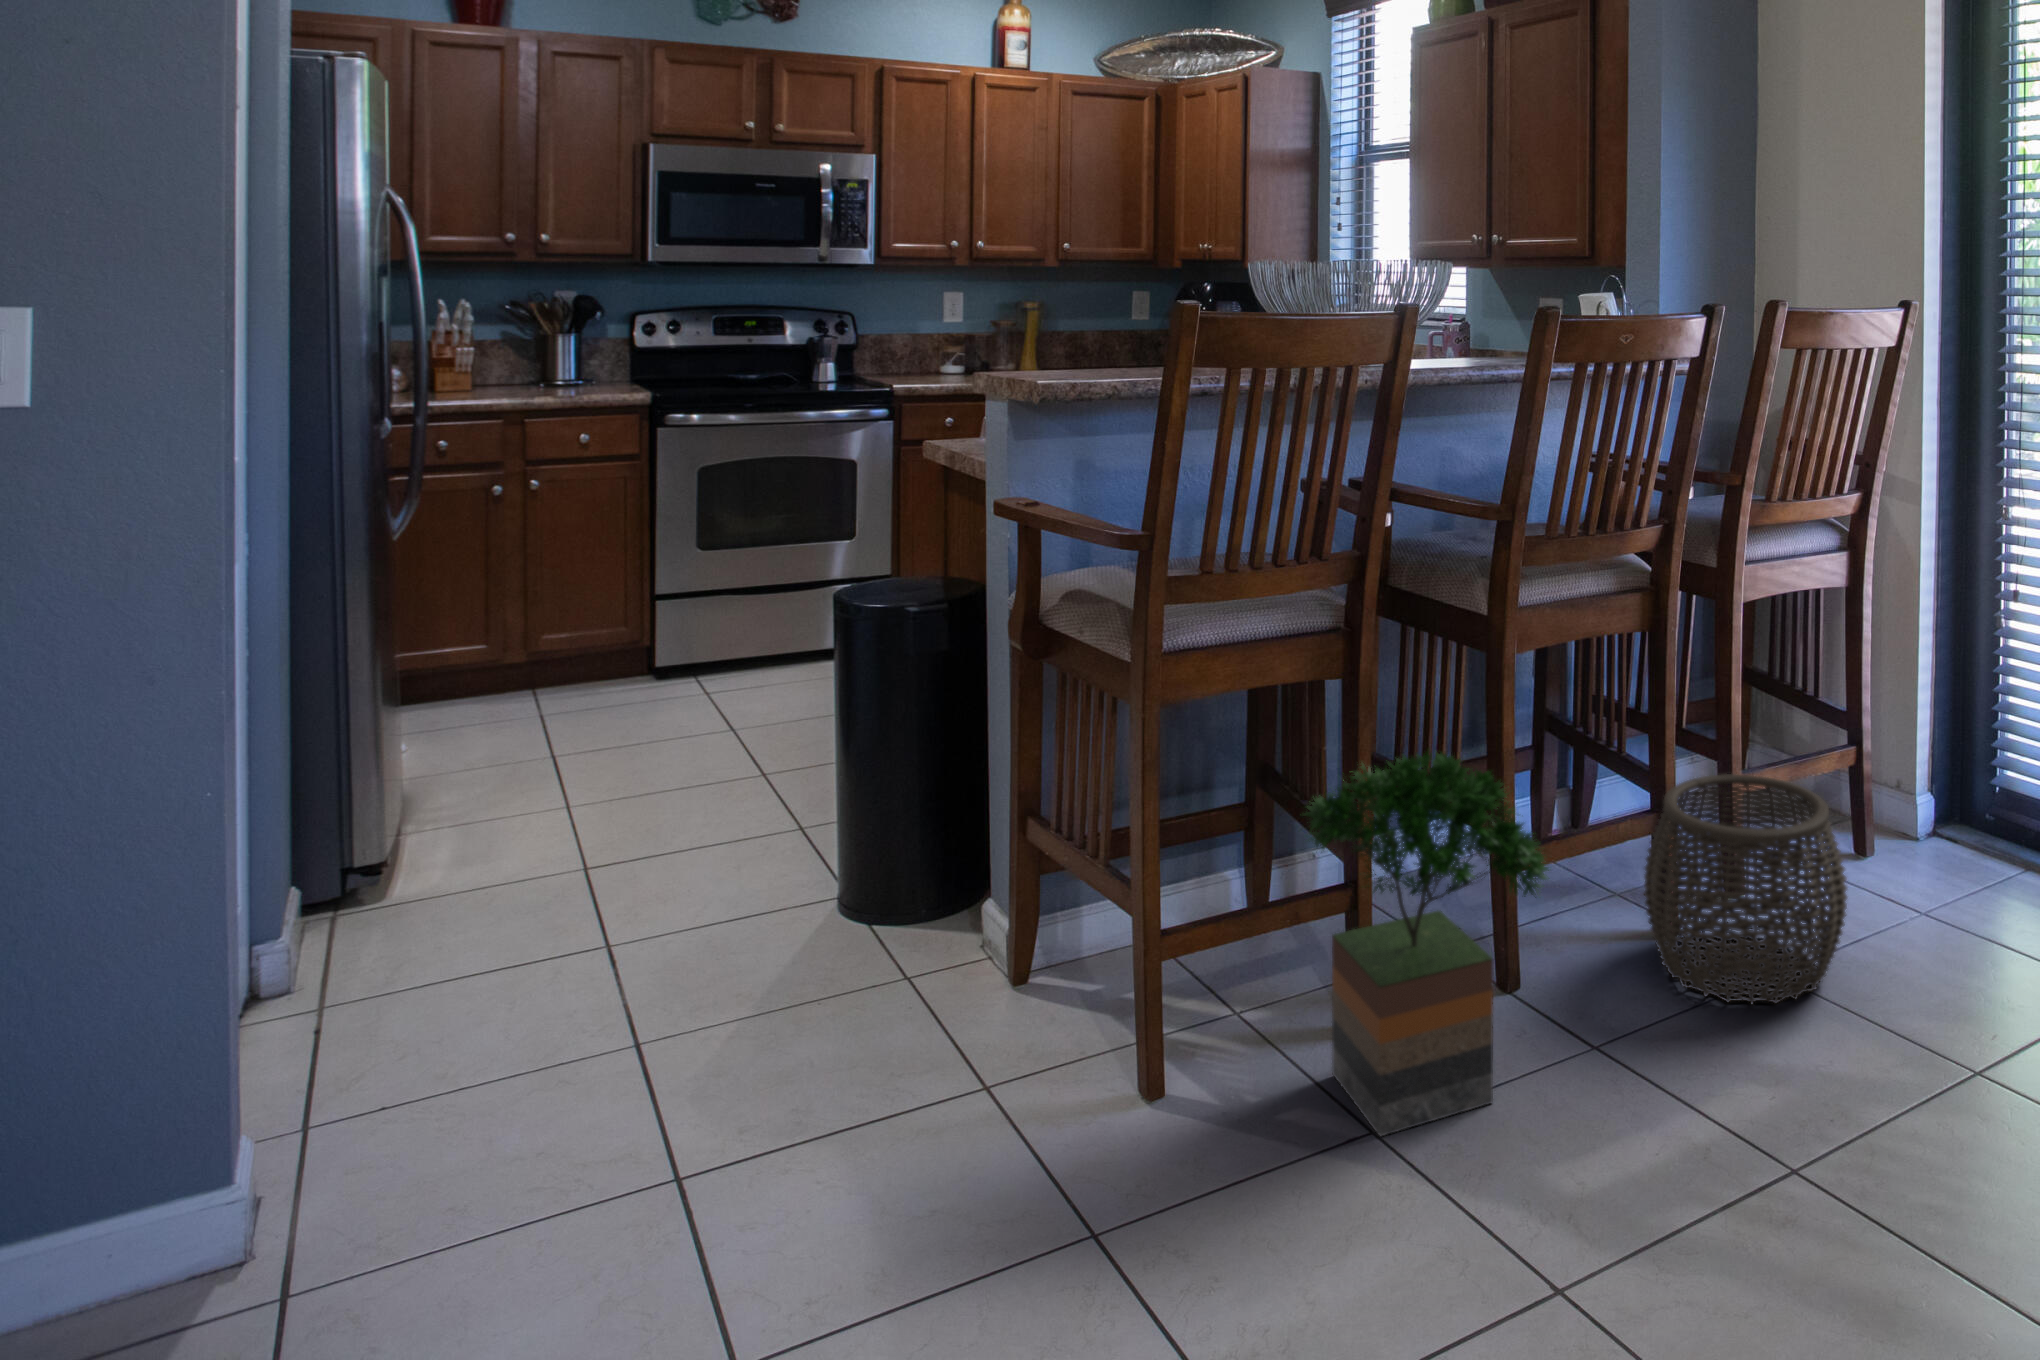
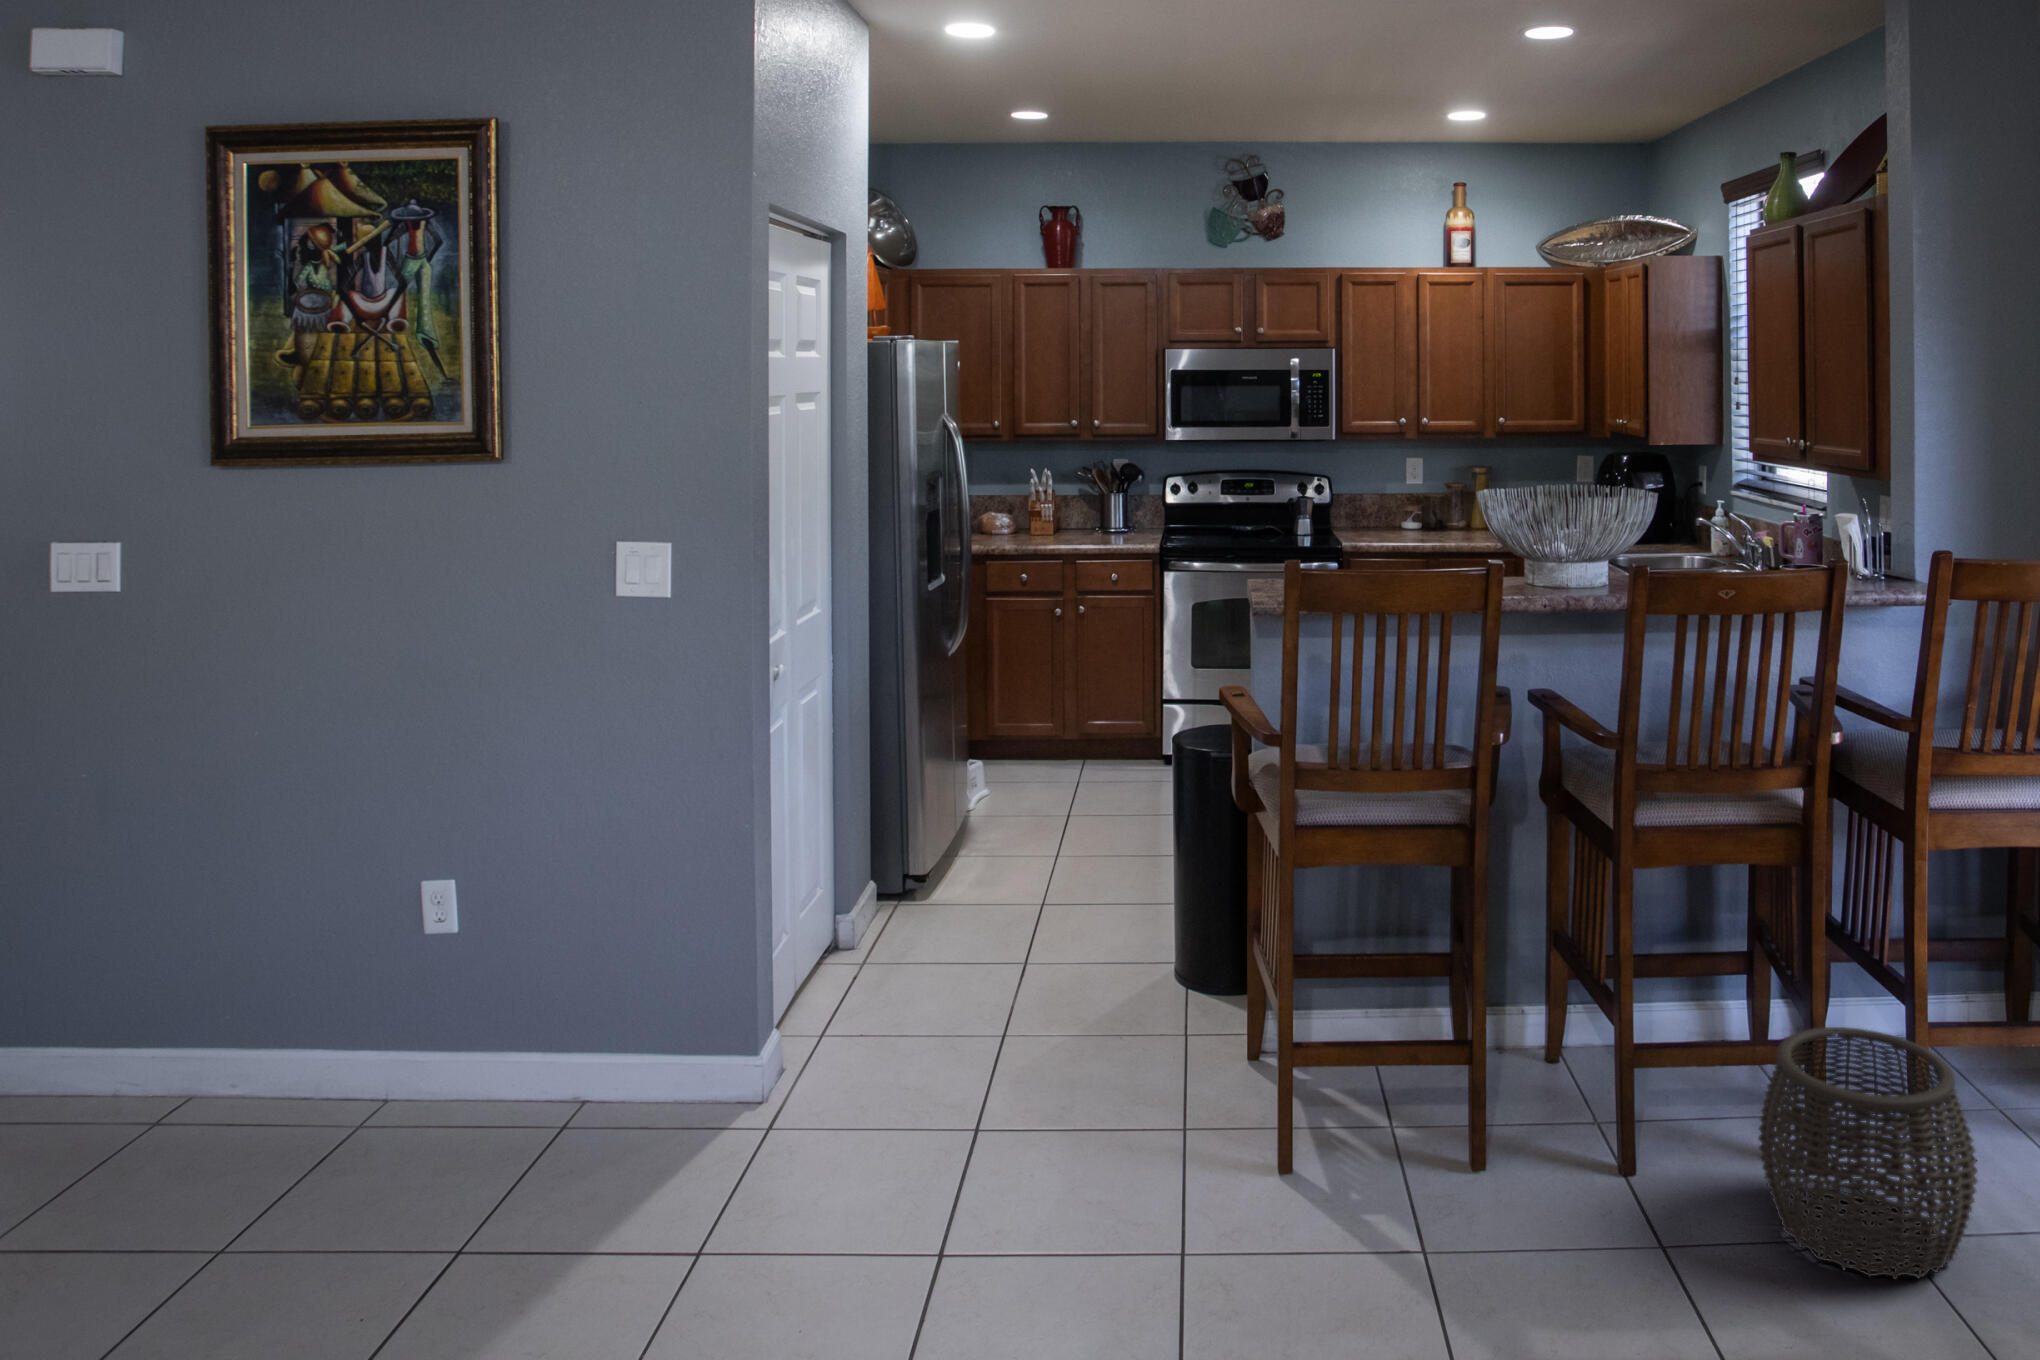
potted tree: present [1304,752,1549,1136] -> none [1382,938,1583,1272]

